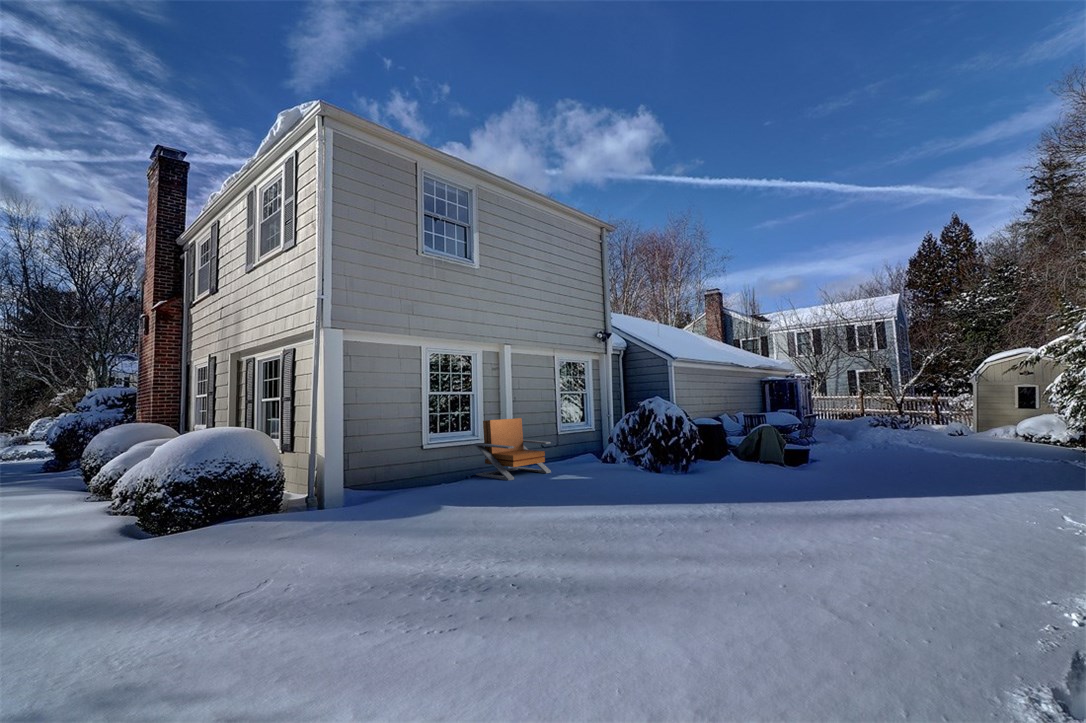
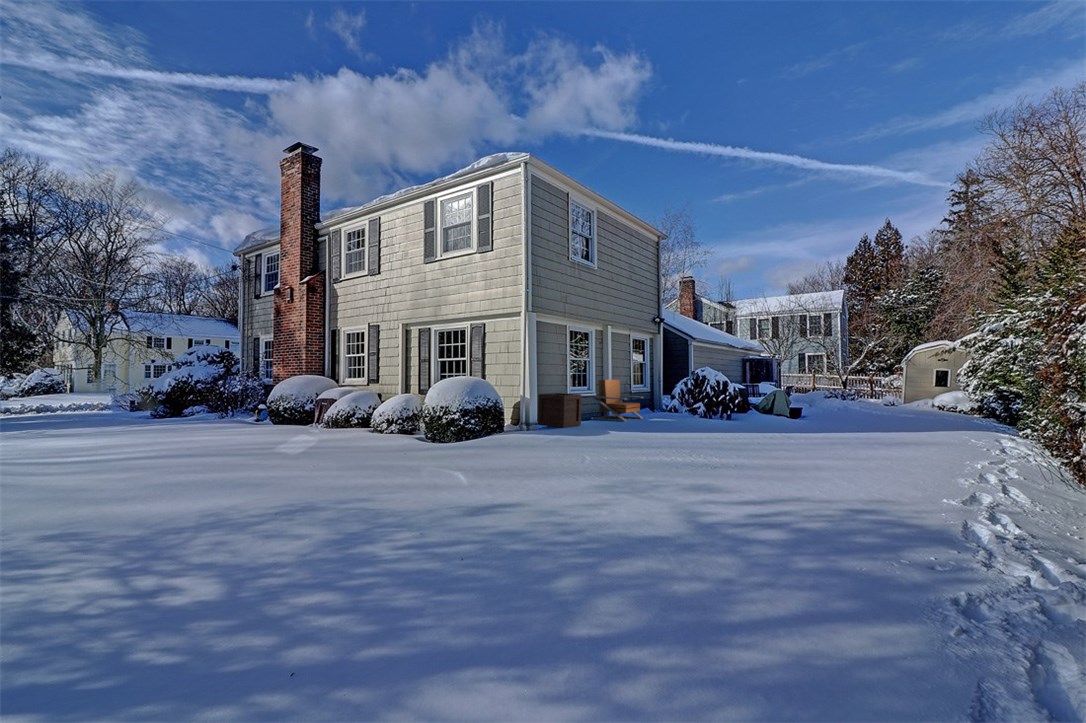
wooden crate: none [358,443,422,498] -> present [538,393,582,428]

